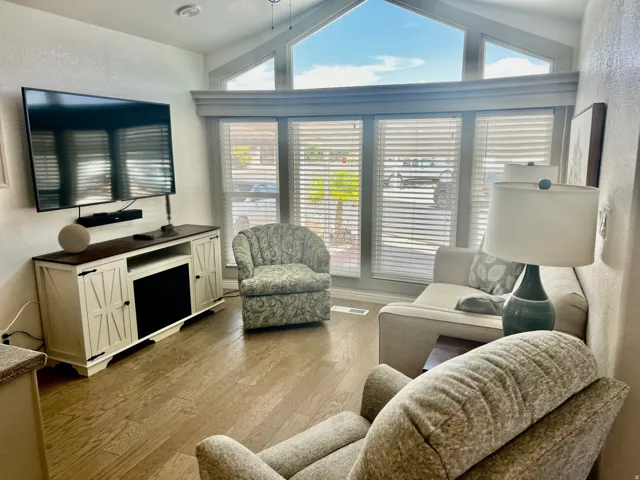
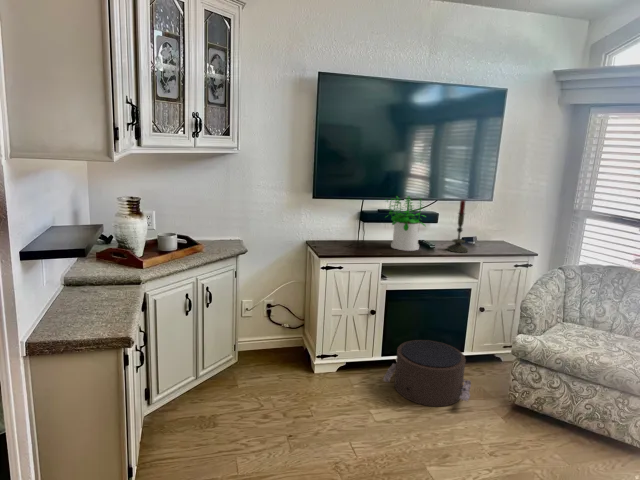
potted plant: none [103,197,145,245] -> present [387,196,425,251]
decorative orb: present [58,224,90,253] -> none [328,216,358,246]
pouf: none [151,310,226,359] -> present [383,340,471,406]

